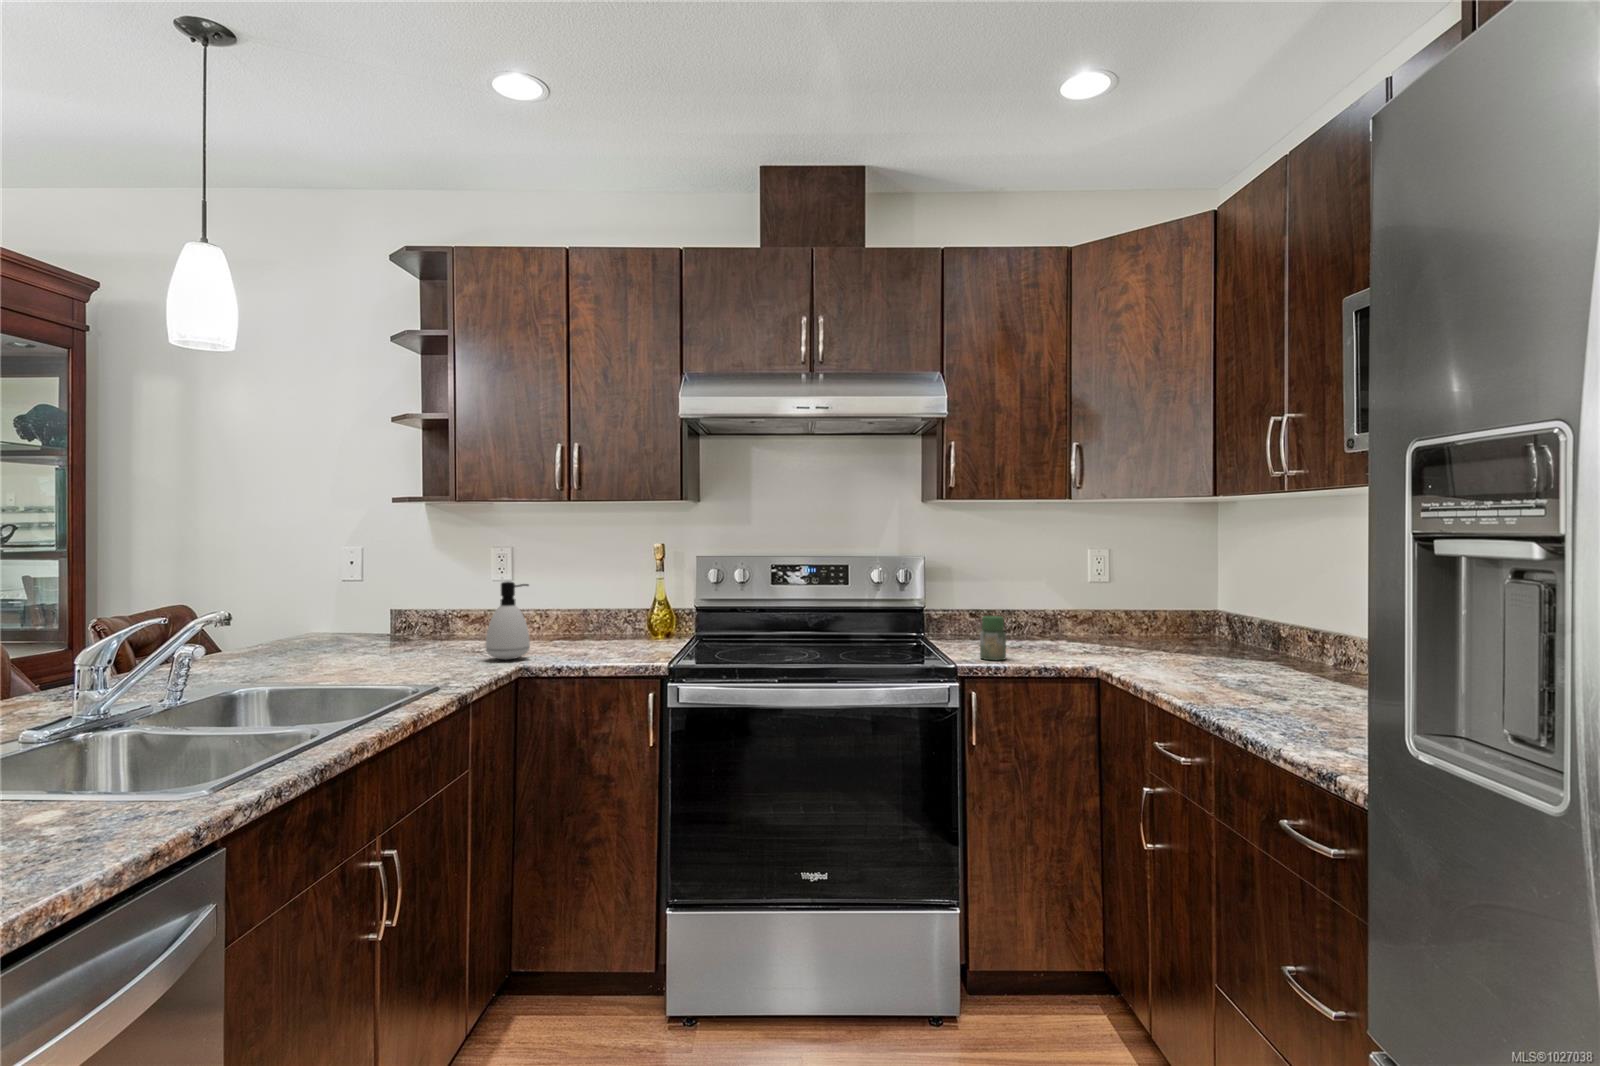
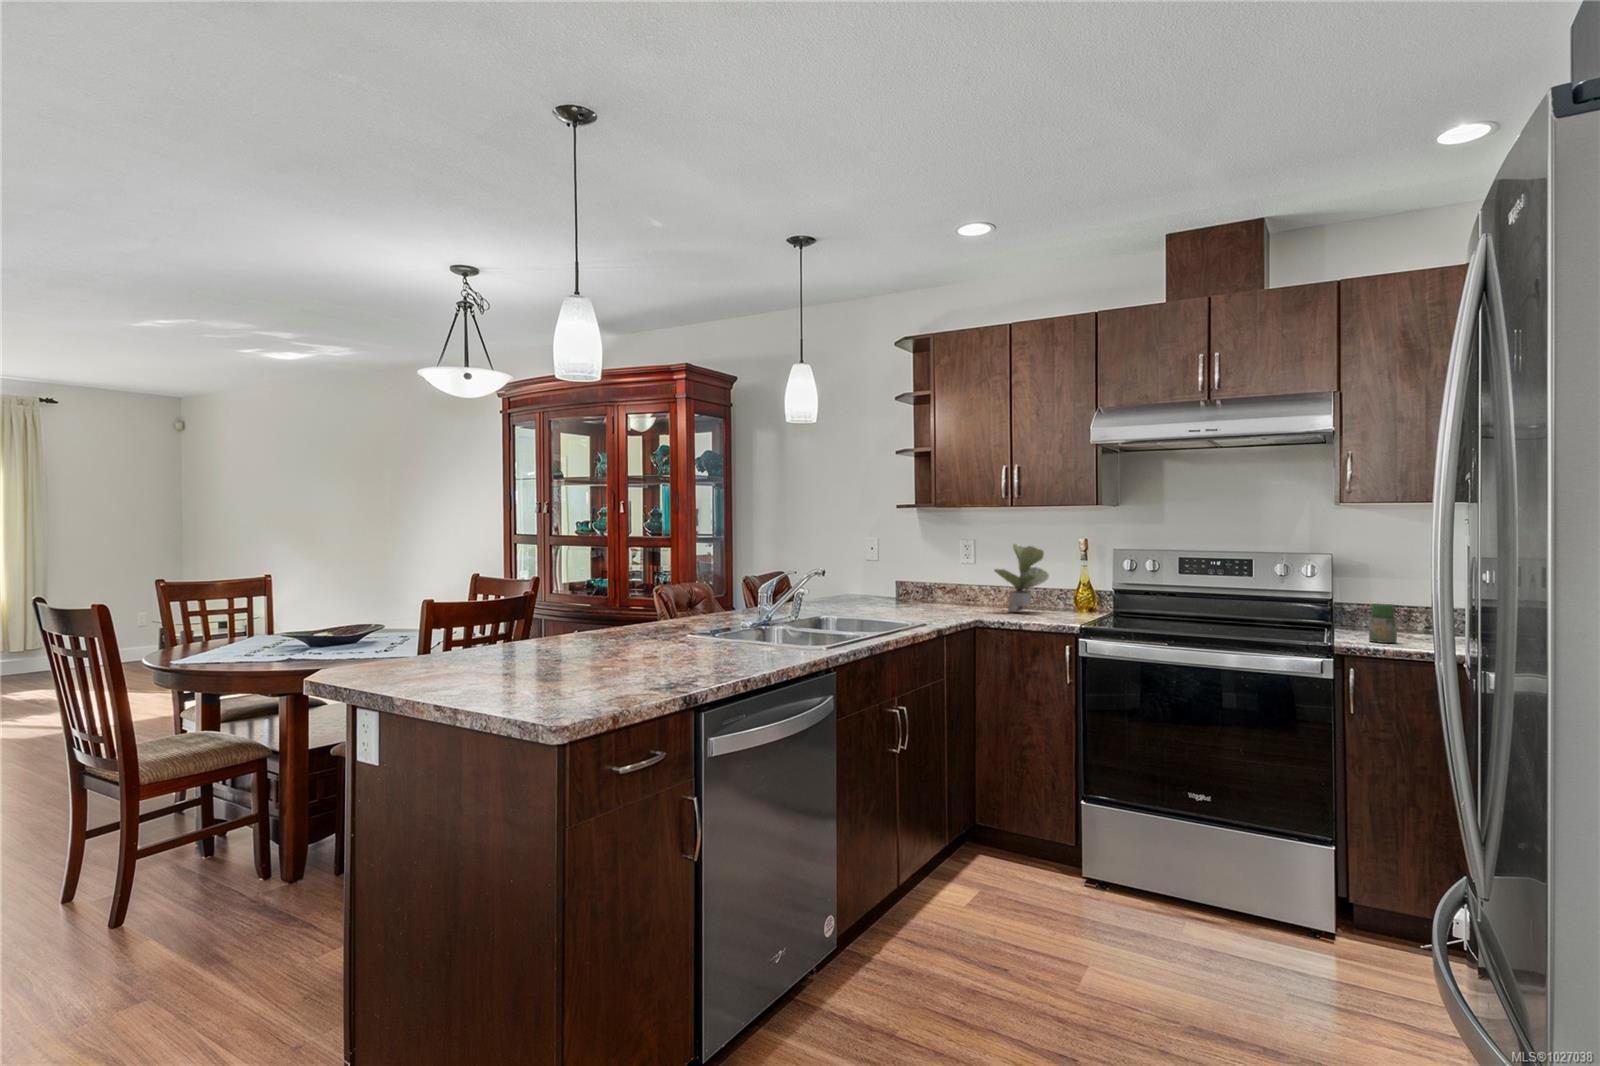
potted plant: none [542,552,617,647] -> present [994,544,1049,612]
soap dispenser: present [486,582,530,660] -> none [955,562,984,615]

